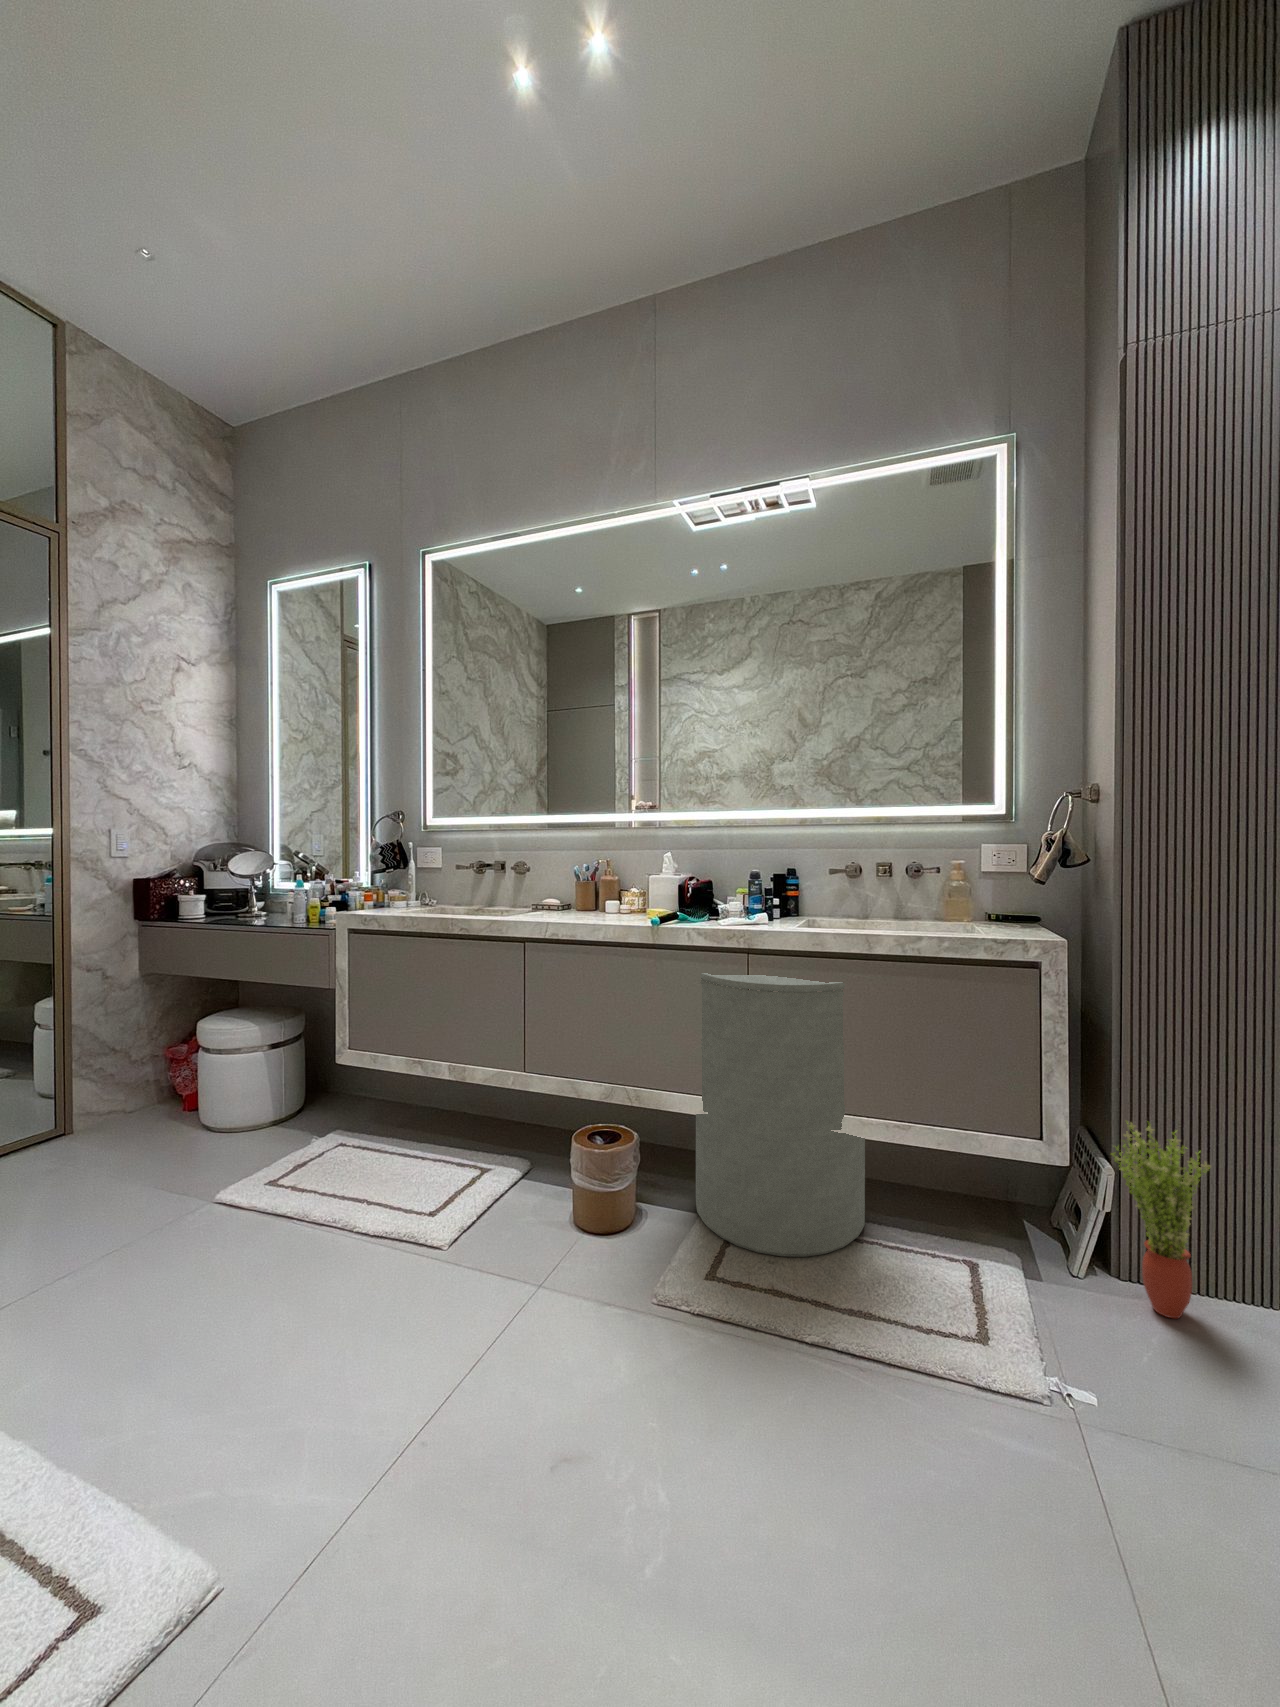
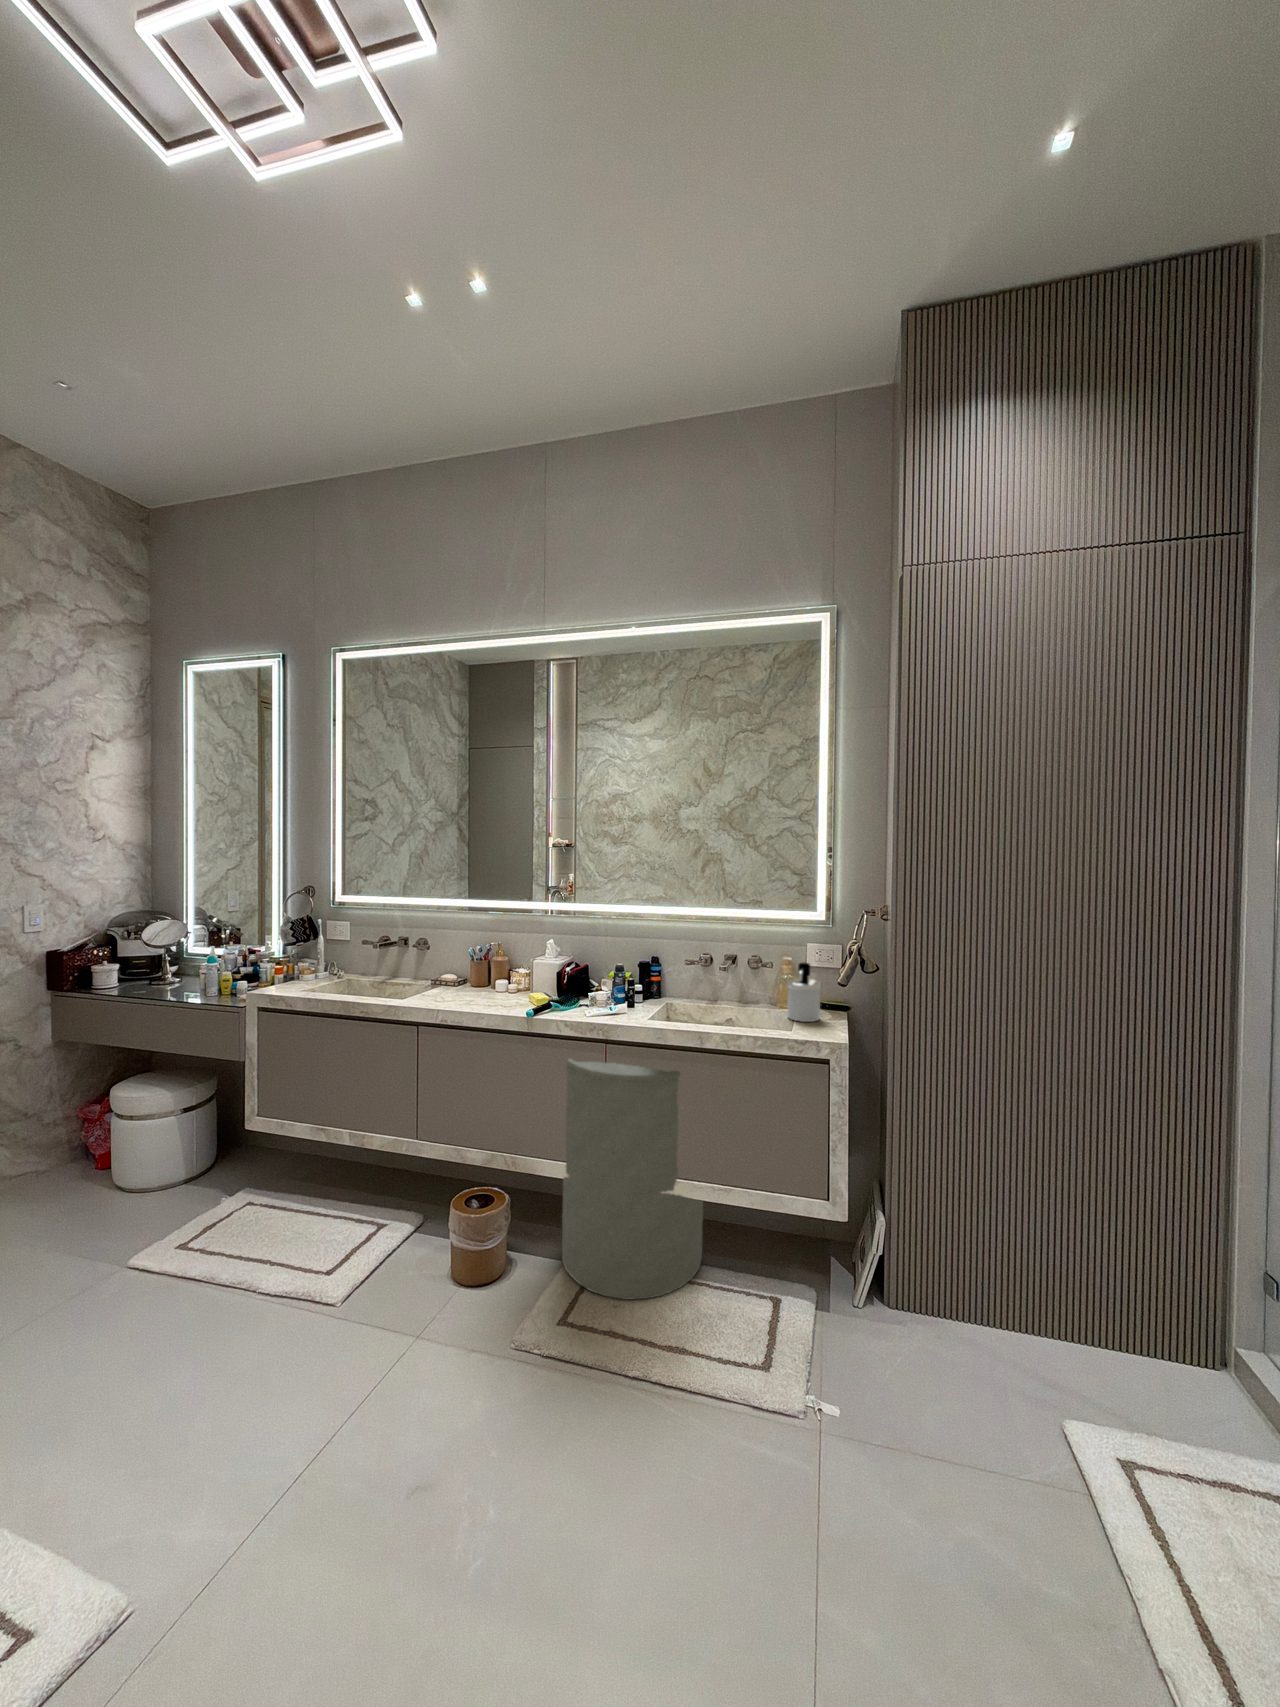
soap dispenser: none [965,859,1010,928] -> present [787,963,821,1022]
potted plant: present [1112,1123,1210,1318] -> none [878,1185,945,1341]

